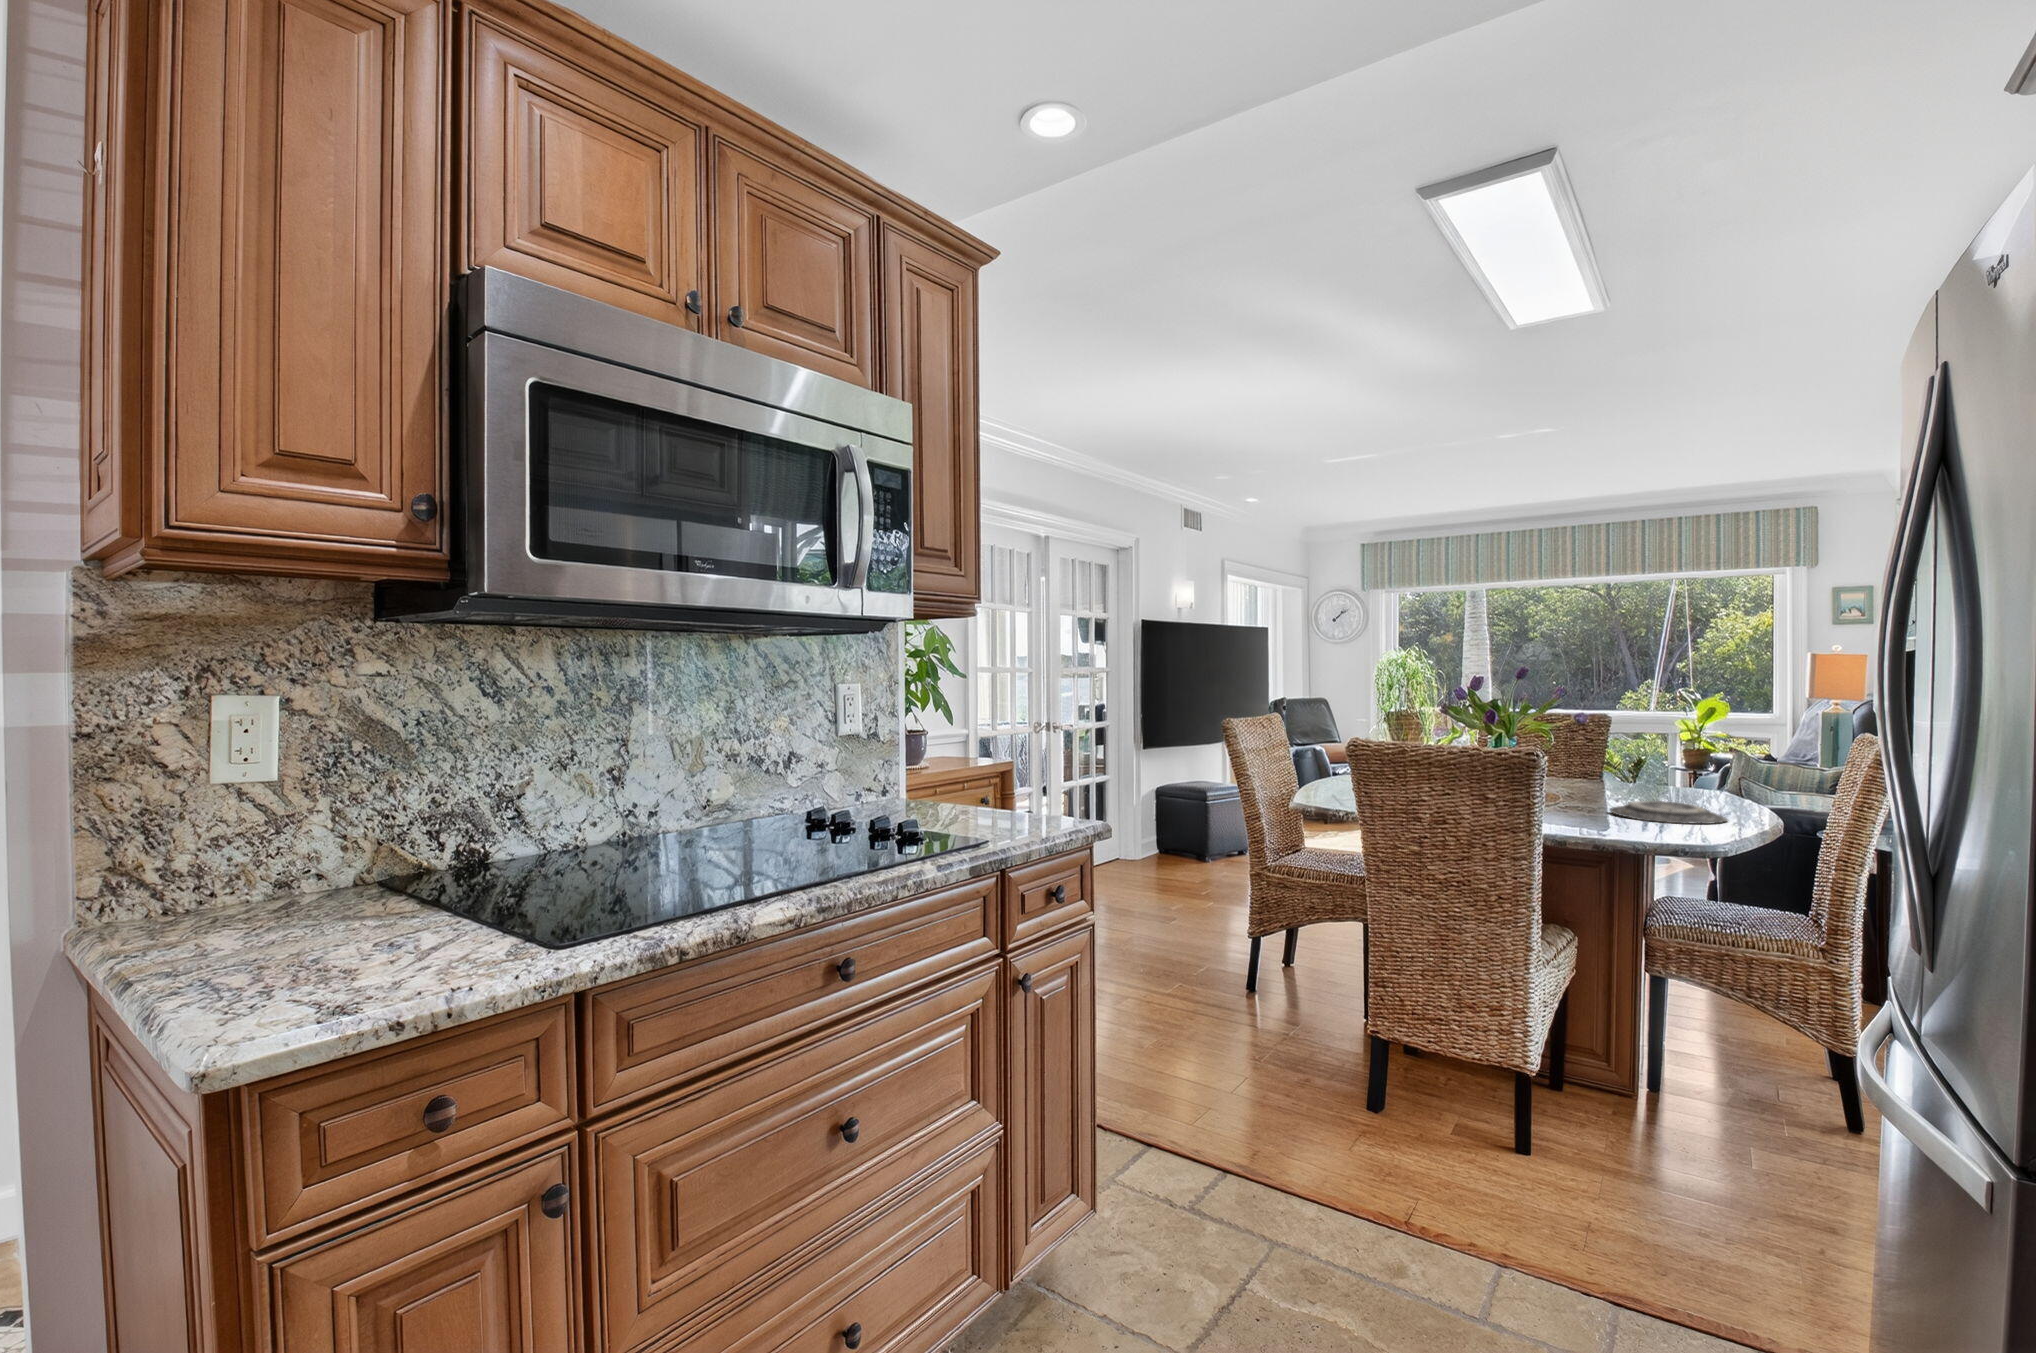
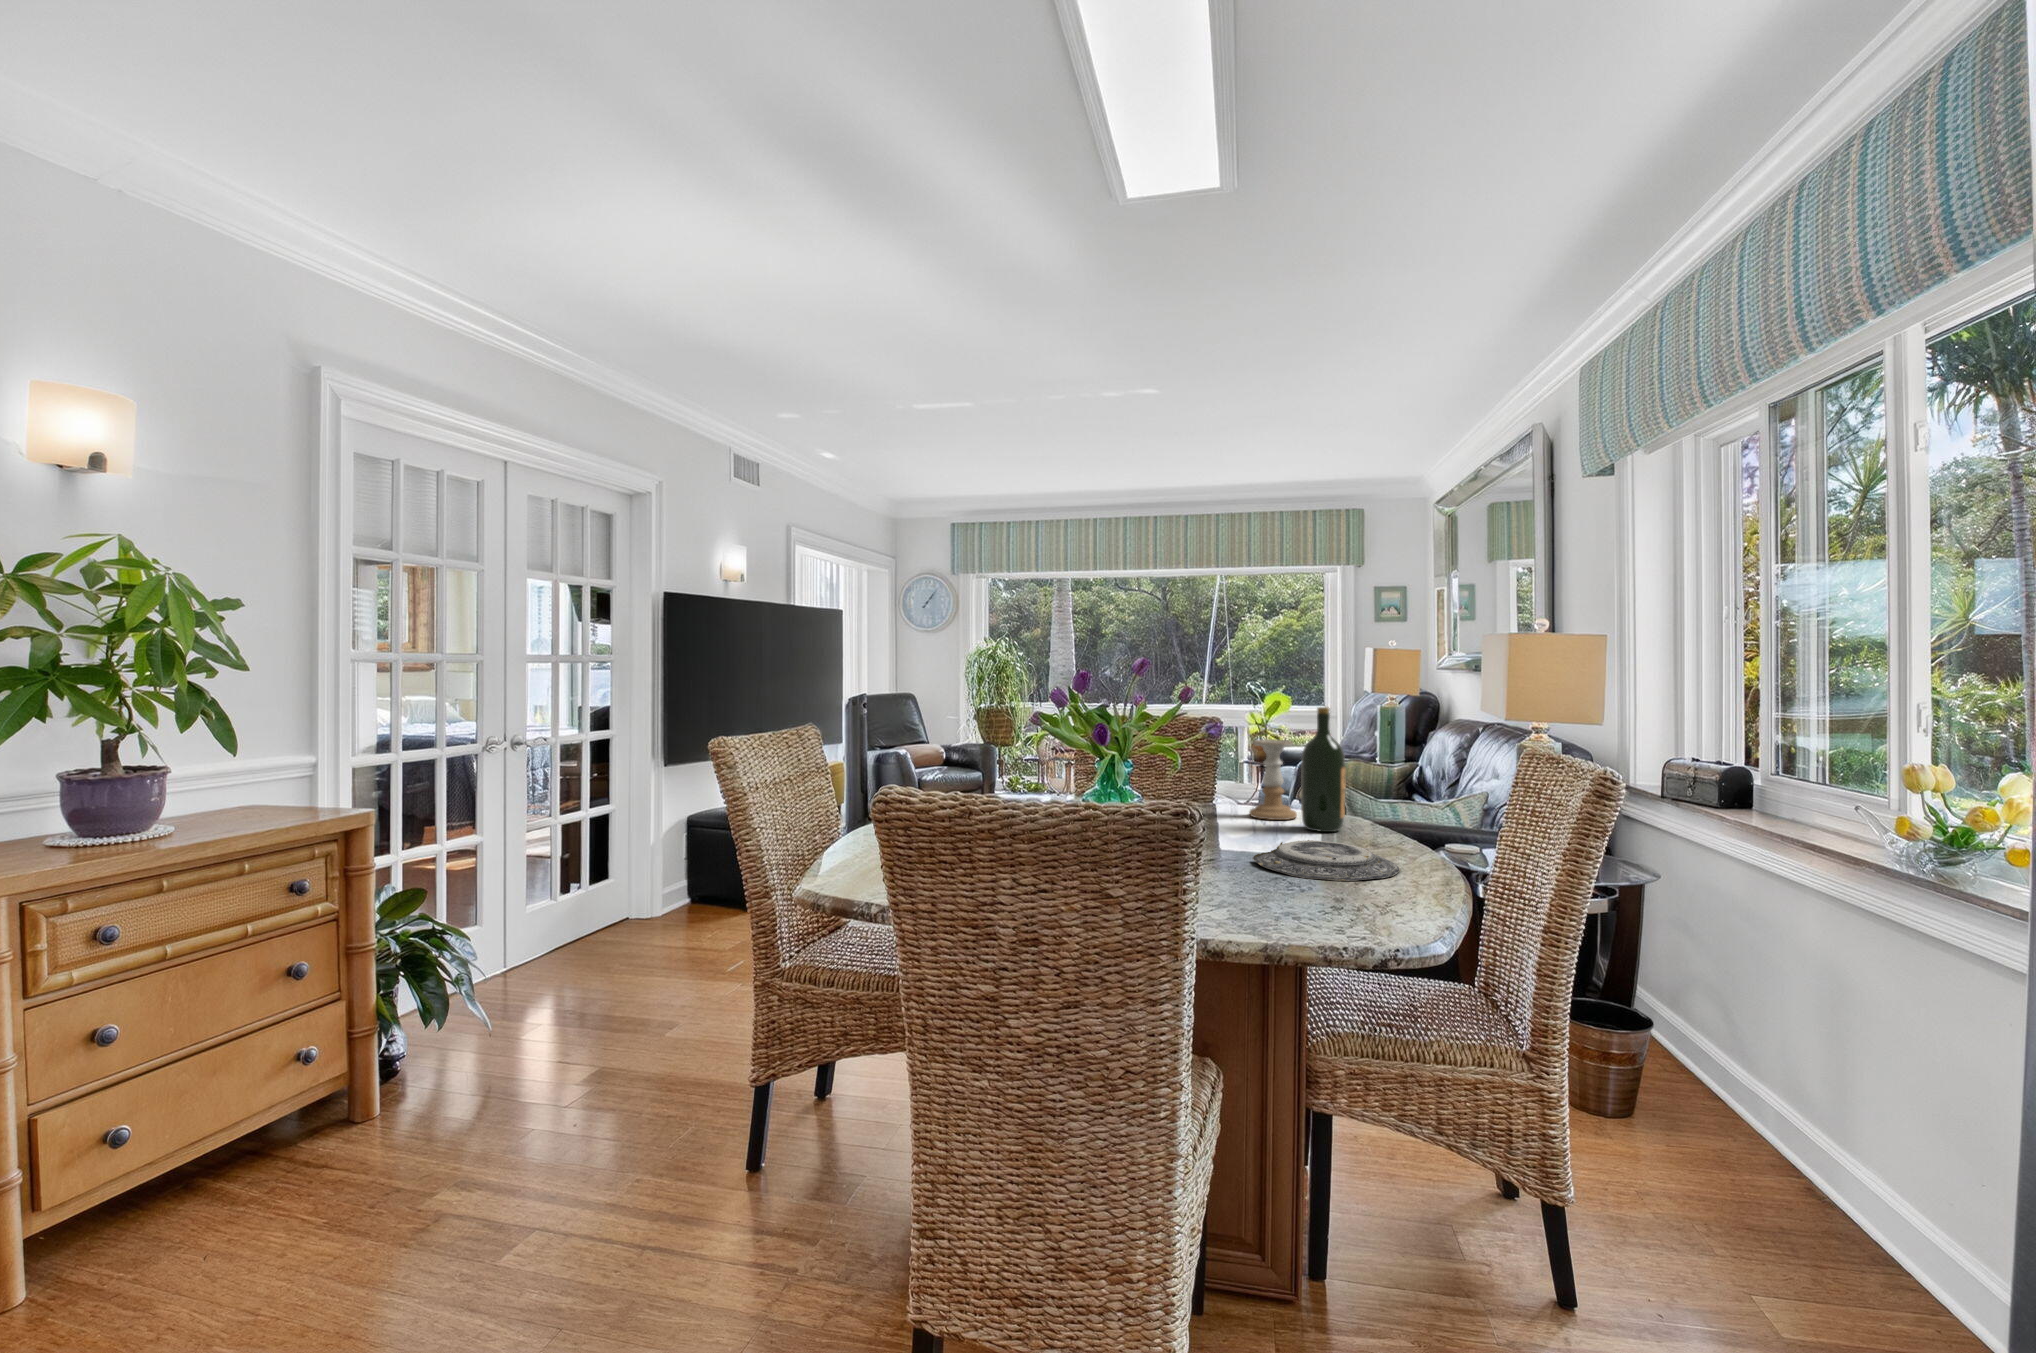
wine bottle: none [1665,708,1705,802] -> present [1301,707,1346,832]
candle holder: none [1625,733,1668,794] -> present [1249,739,1297,820]

